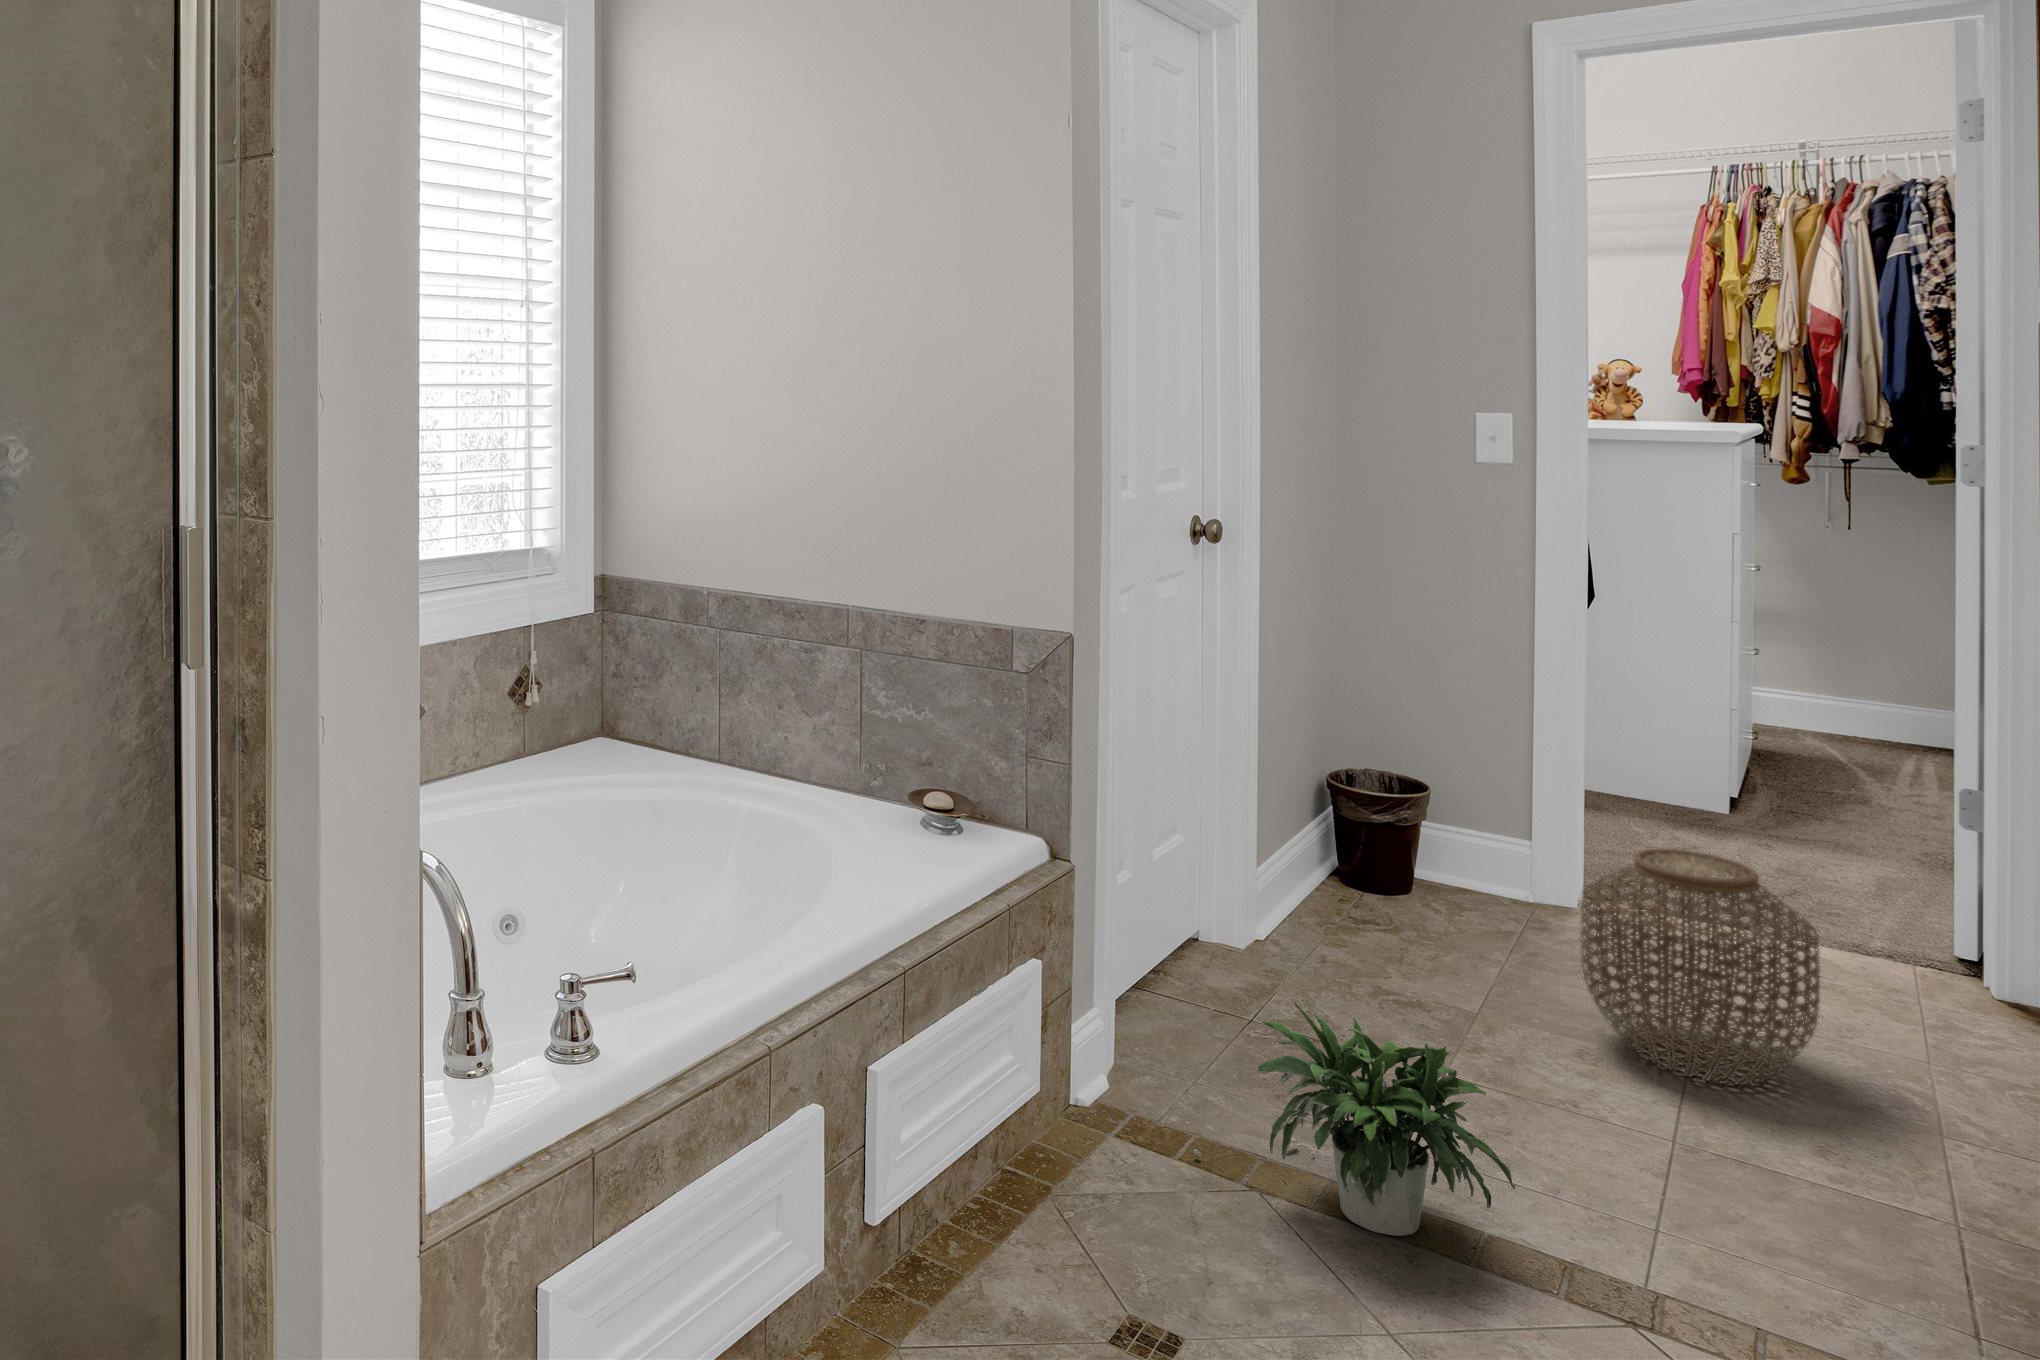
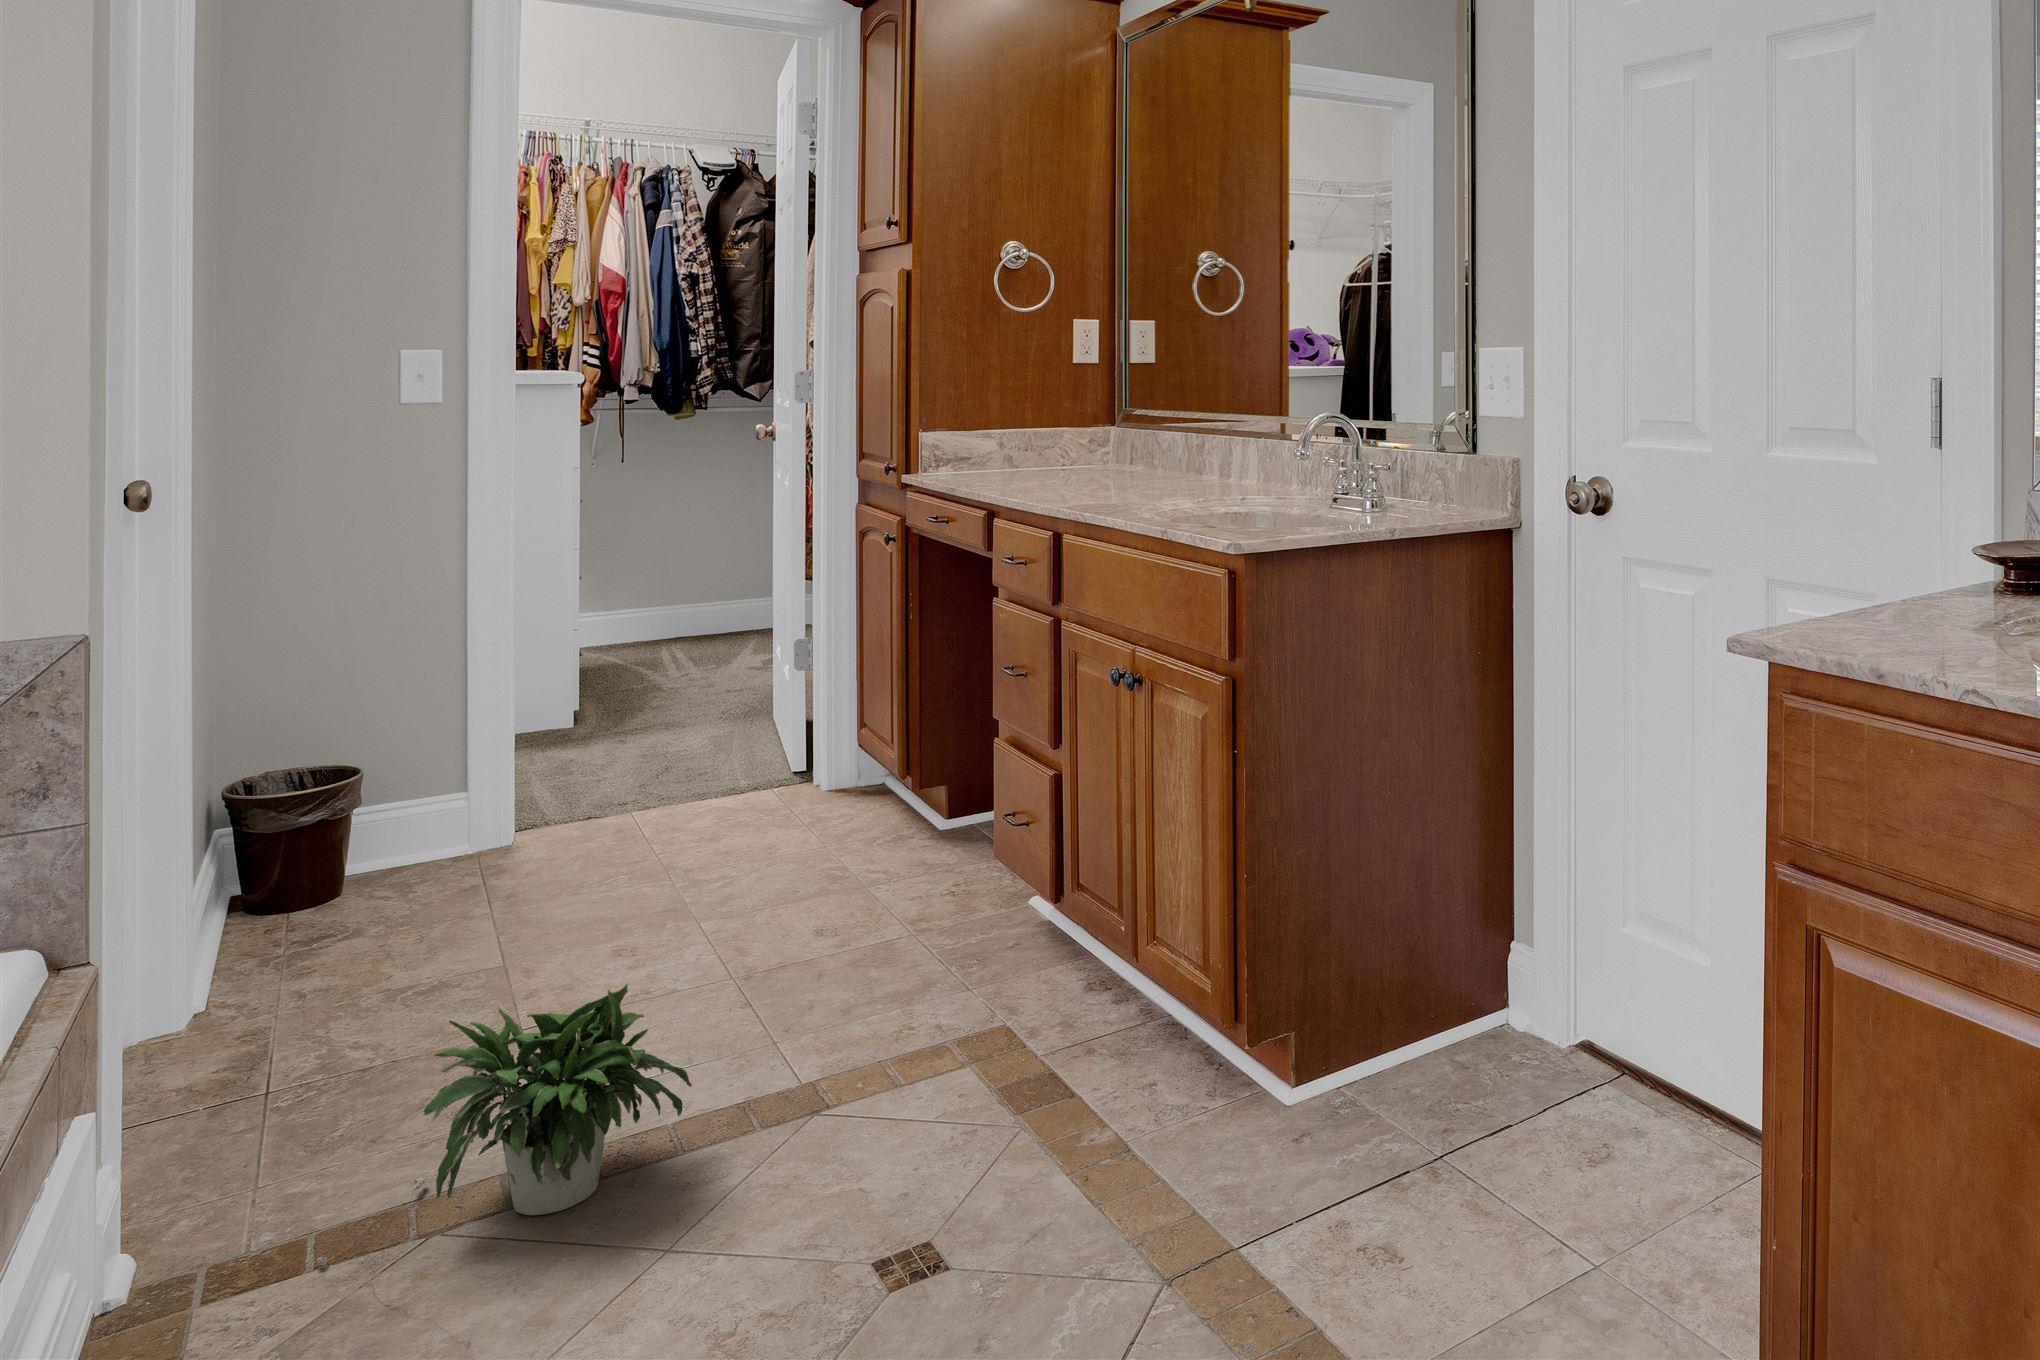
woven basket: present [1581,849,1820,1085] -> none [599,739,790,939]

